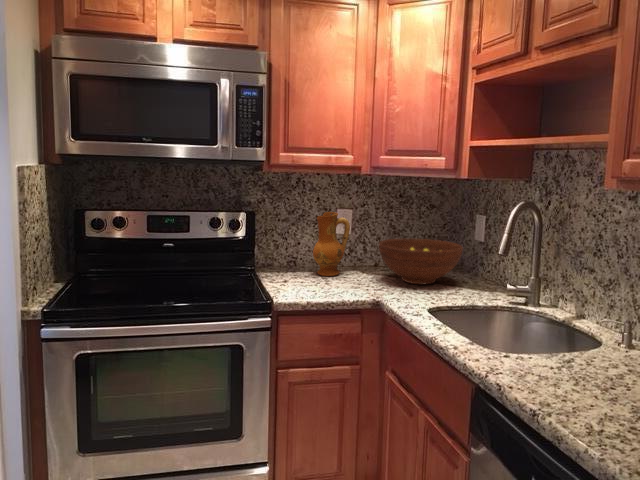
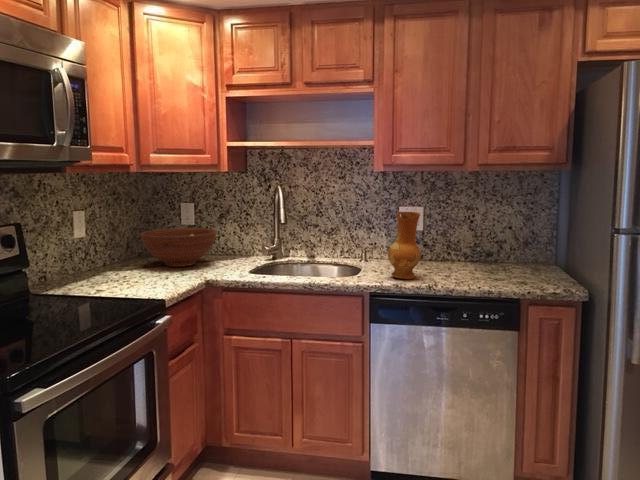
ceramic jug: present [313,212,350,276] -> present [388,212,421,279]

